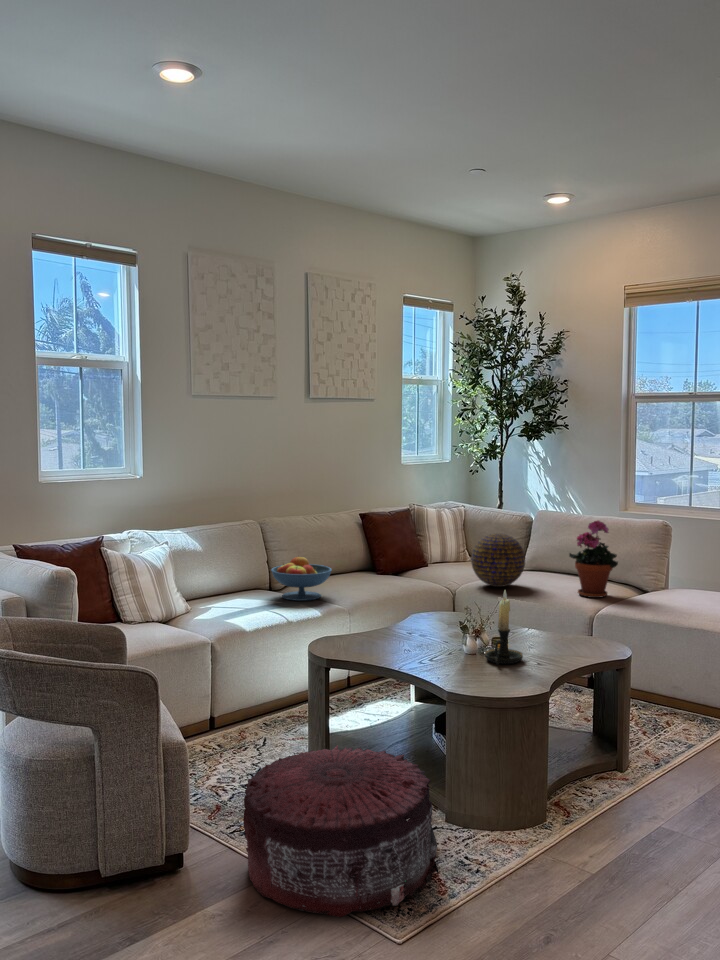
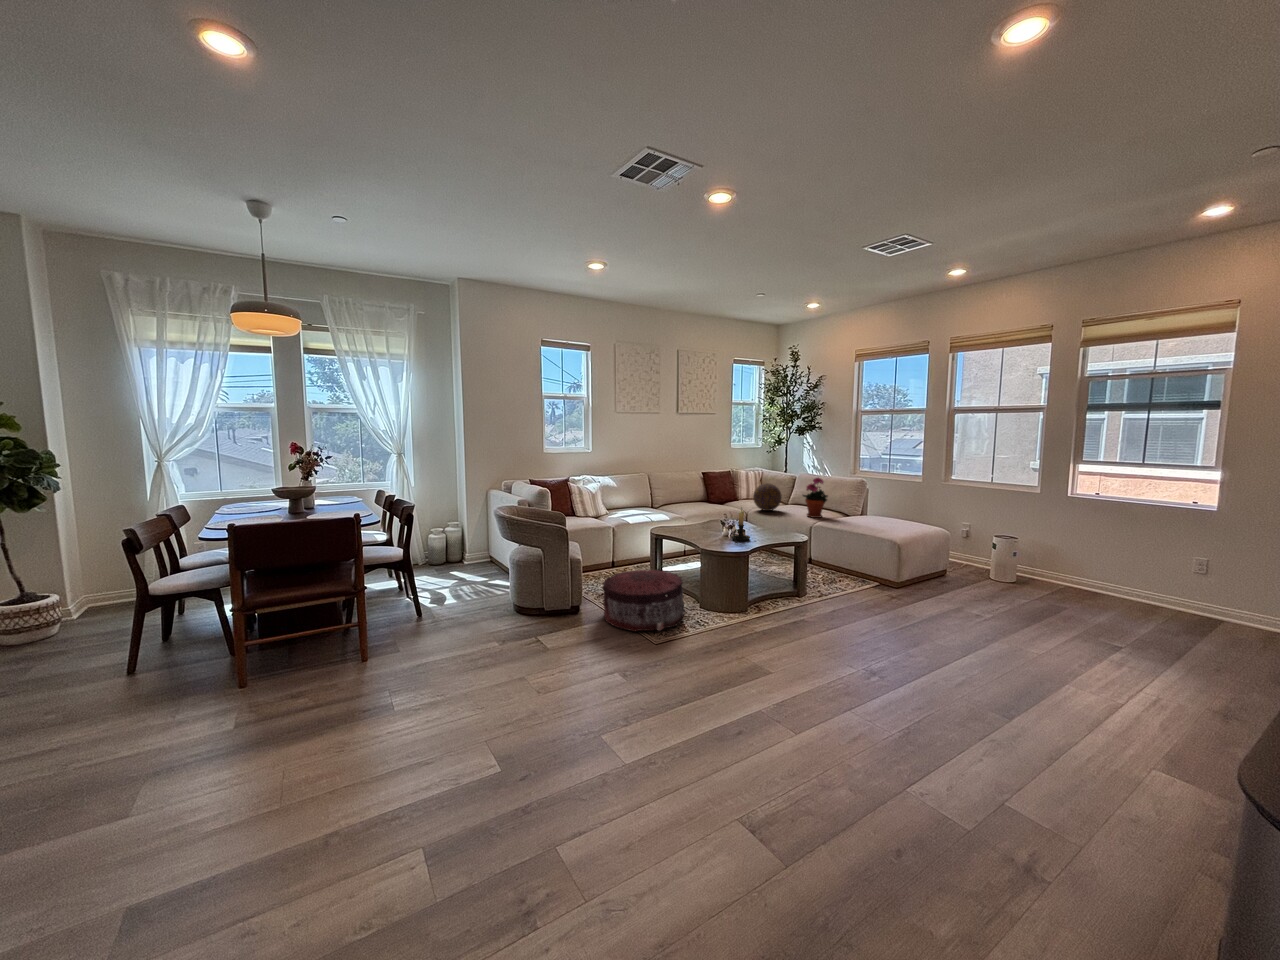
fruit bowl: present [271,557,332,601] -> none [650,491,679,513]

